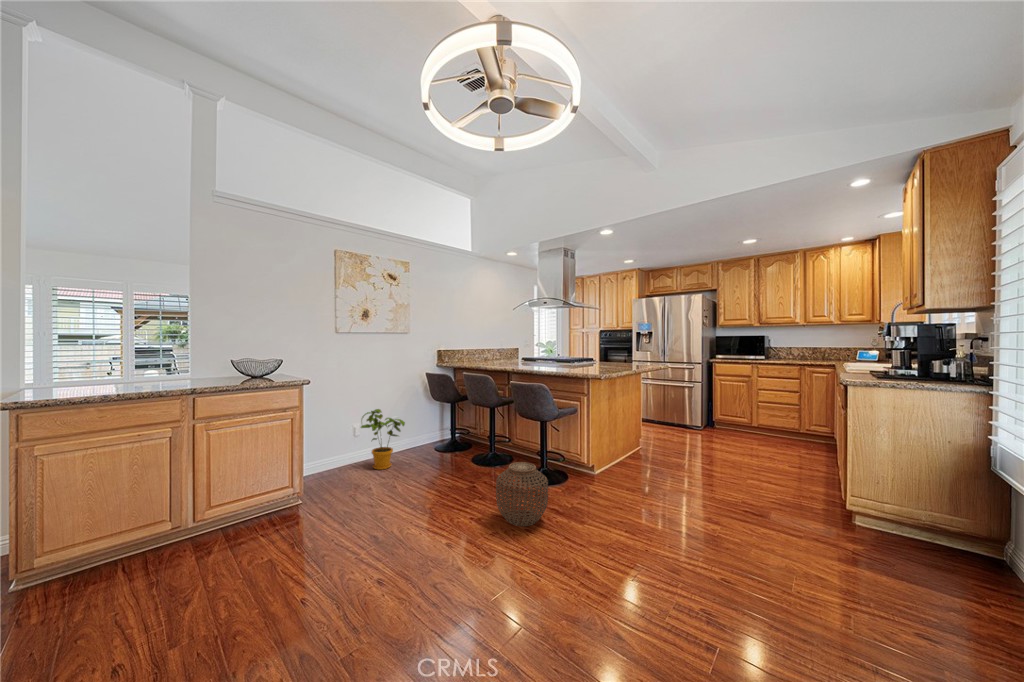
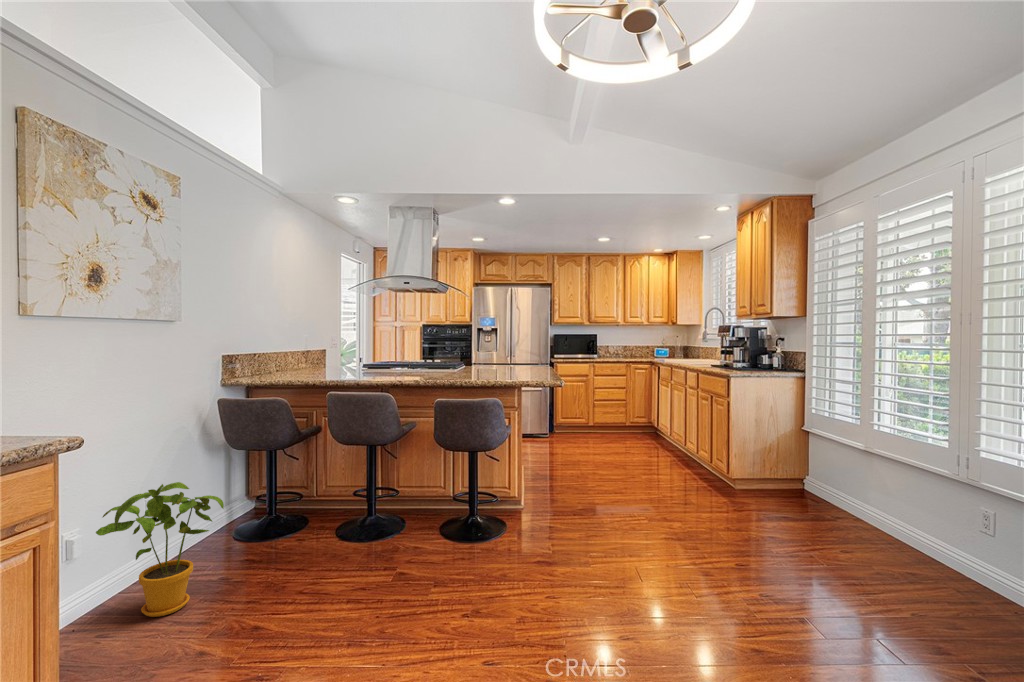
woven basket: present [496,462,548,526] -> none [508,516,586,616]

